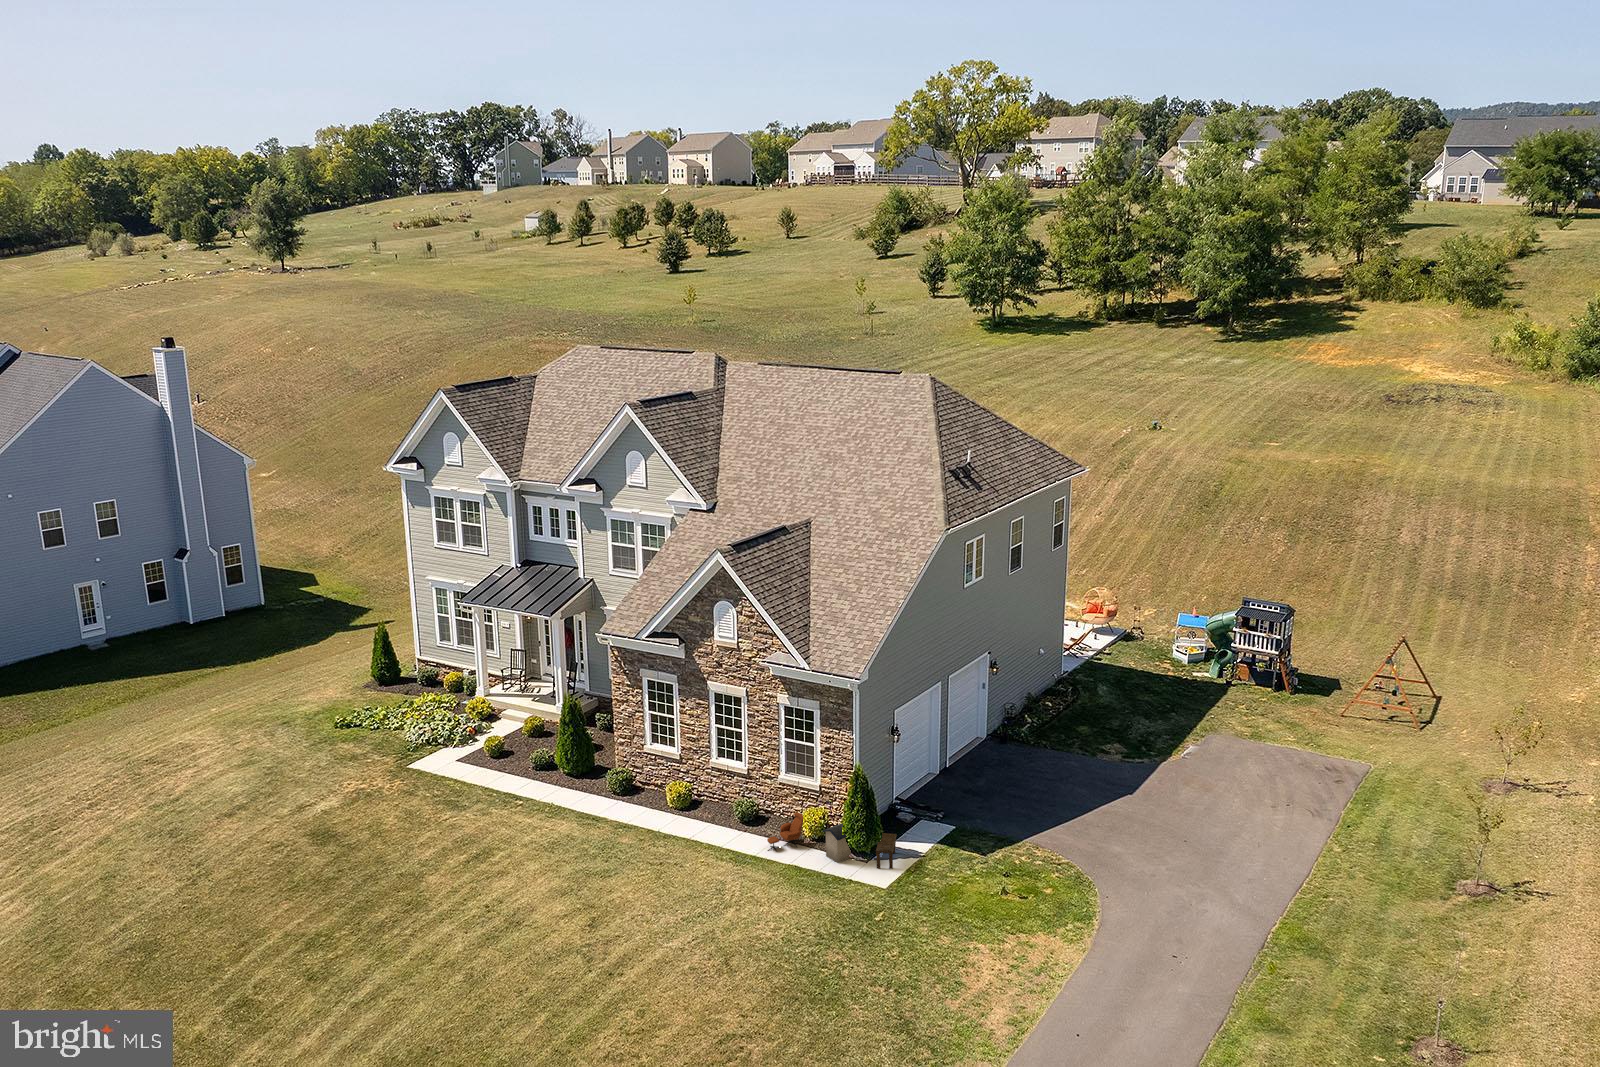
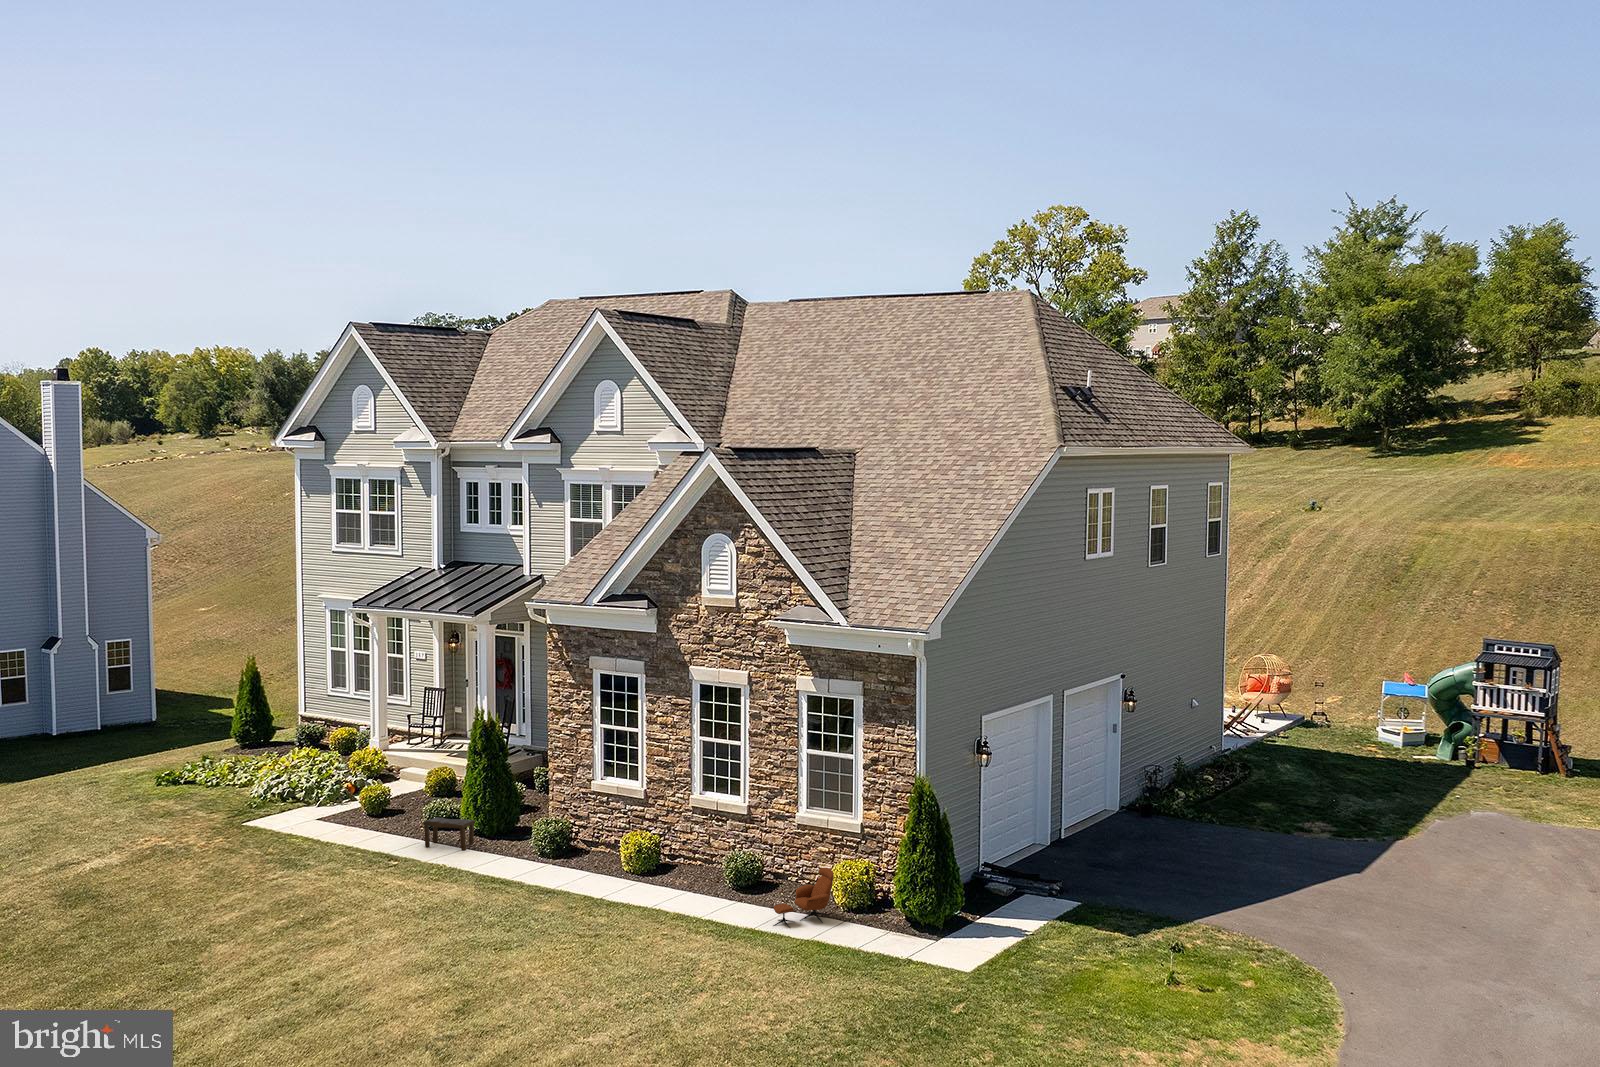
trash can: present [822,823,851,863] -> none [863,879,917,943]
bench: present [876,833,897,869] -> present [423,817,475,851]

